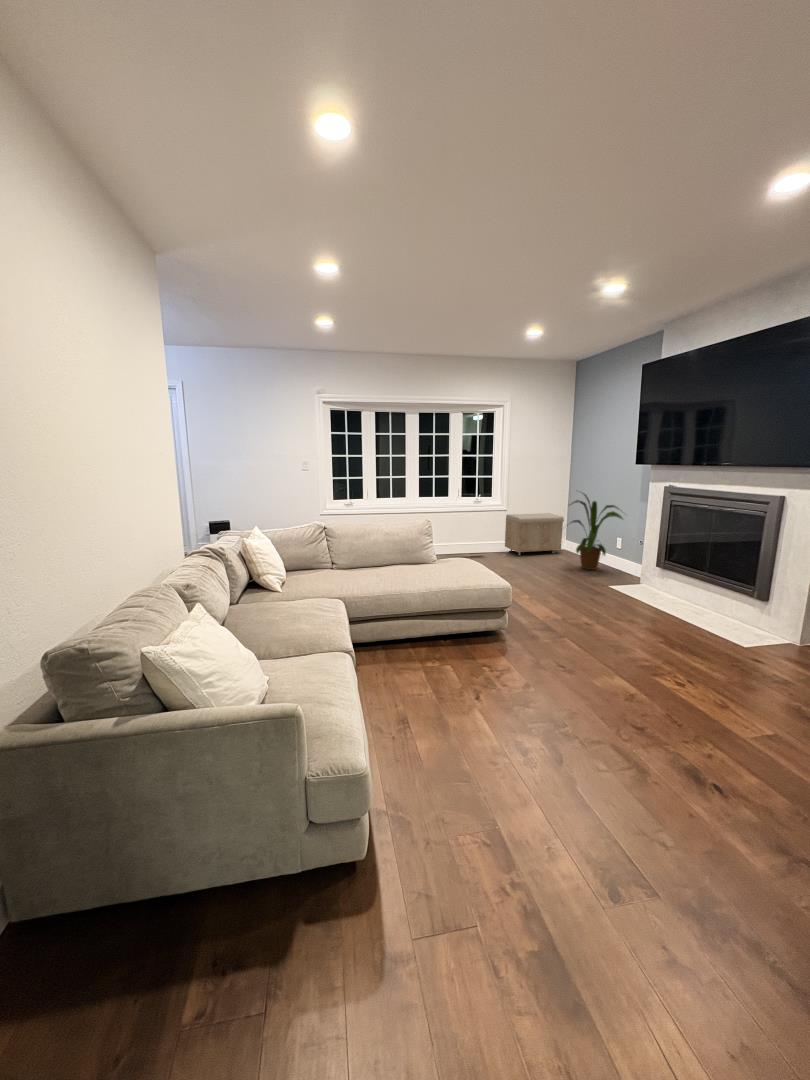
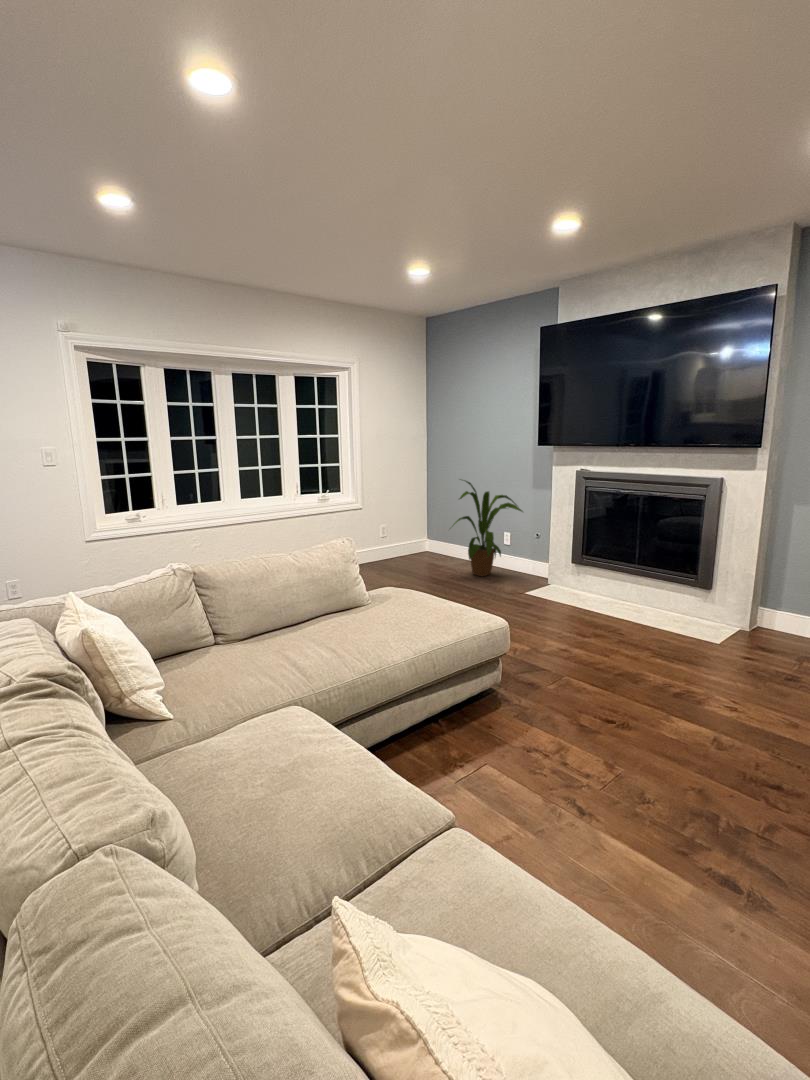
storage bench: present [505,513,564,555] -> none [363,509,434,567]

